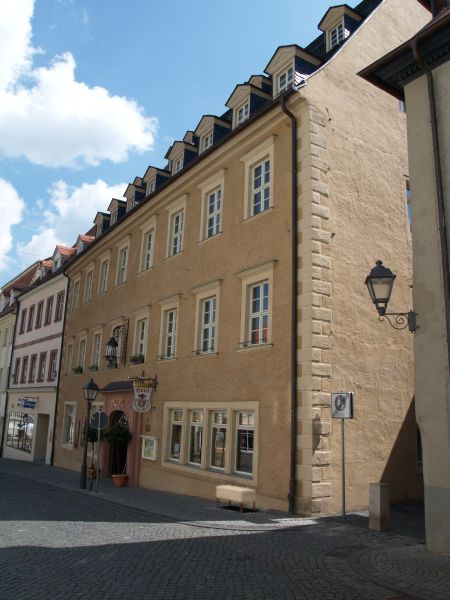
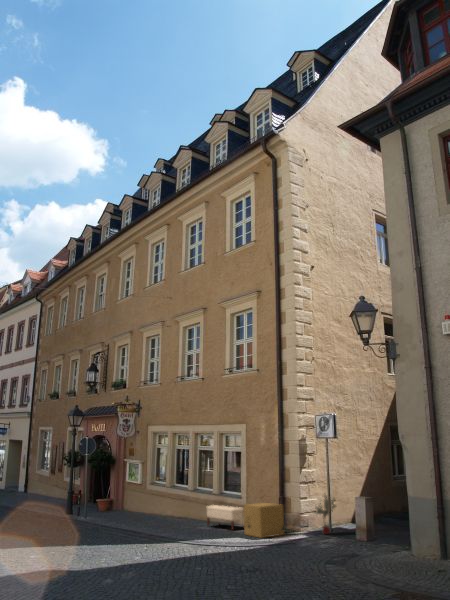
potted tree: none [326,477,352,521] -> present [314,495,336,534]
cardboard box: none [252,485,295,522] -> present [244,503,284,538]

